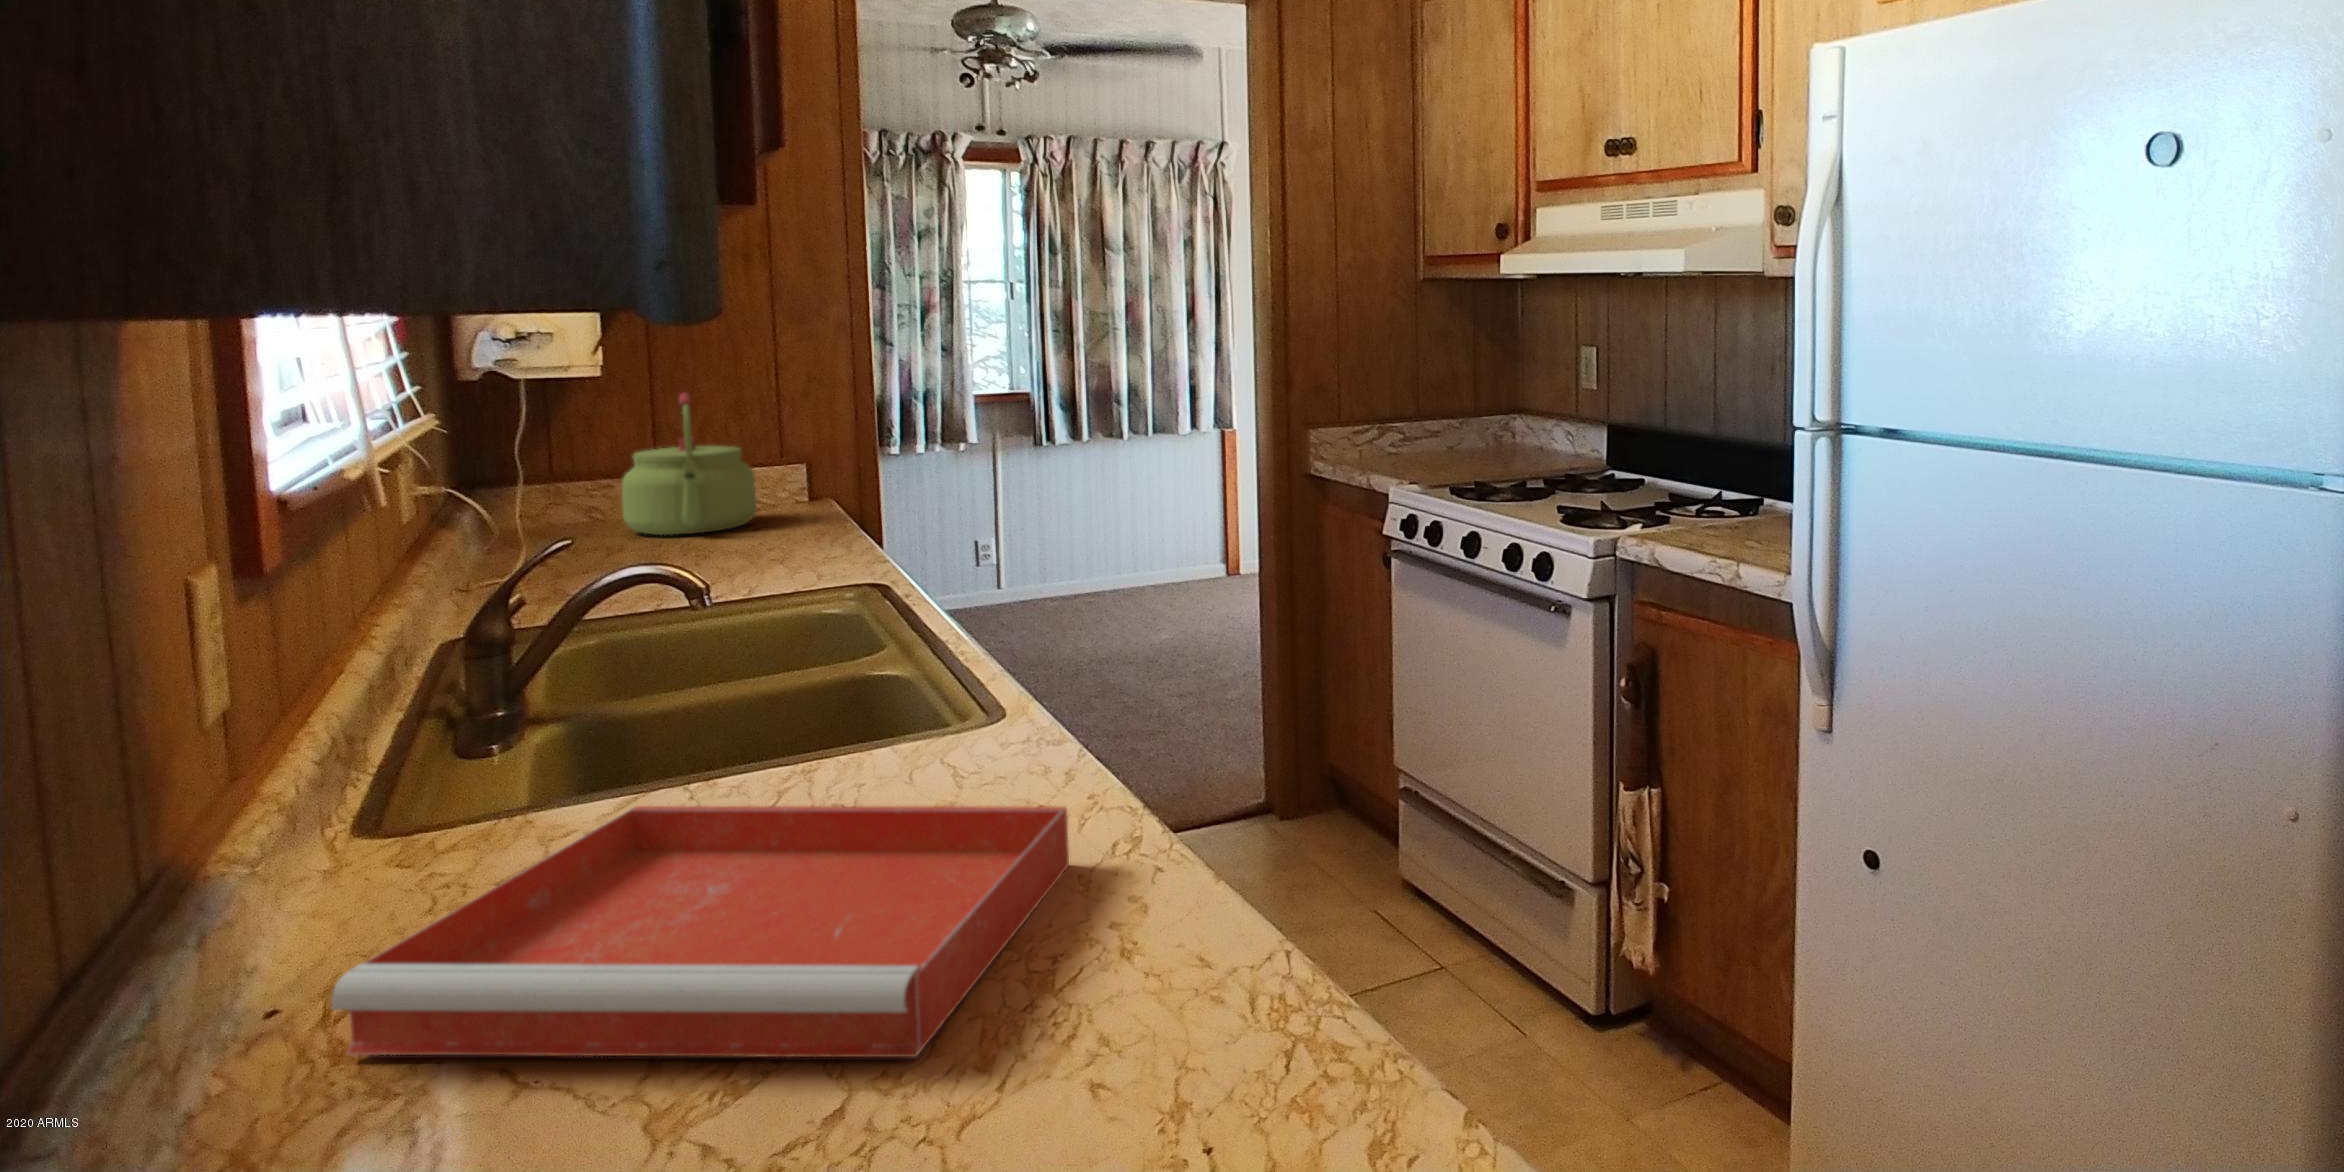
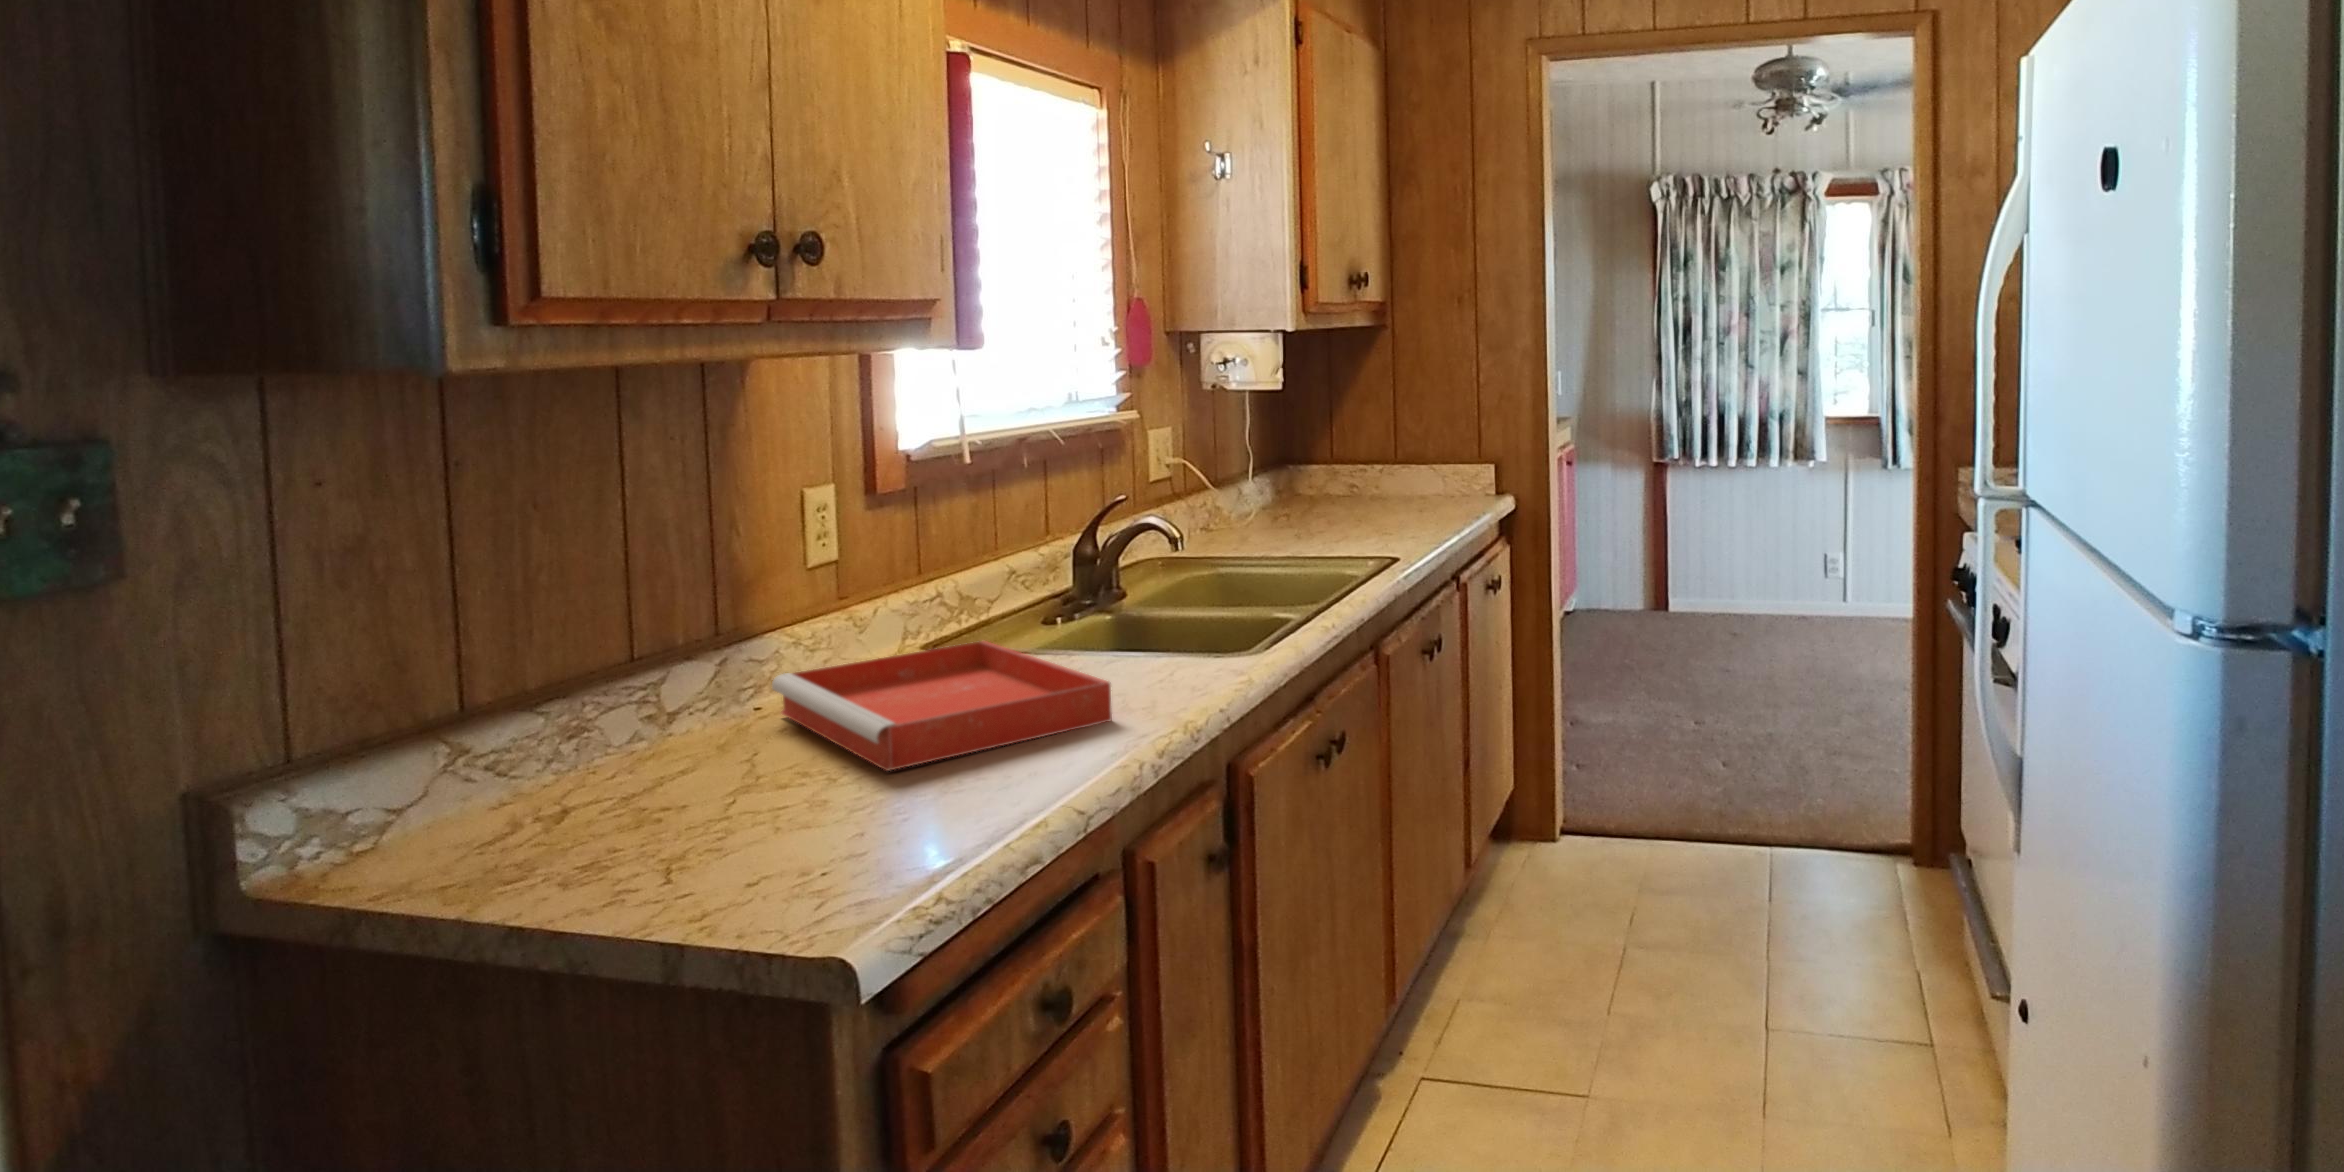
kettle: present [622,393,757,535] -> none [1349,406,1435,511]

